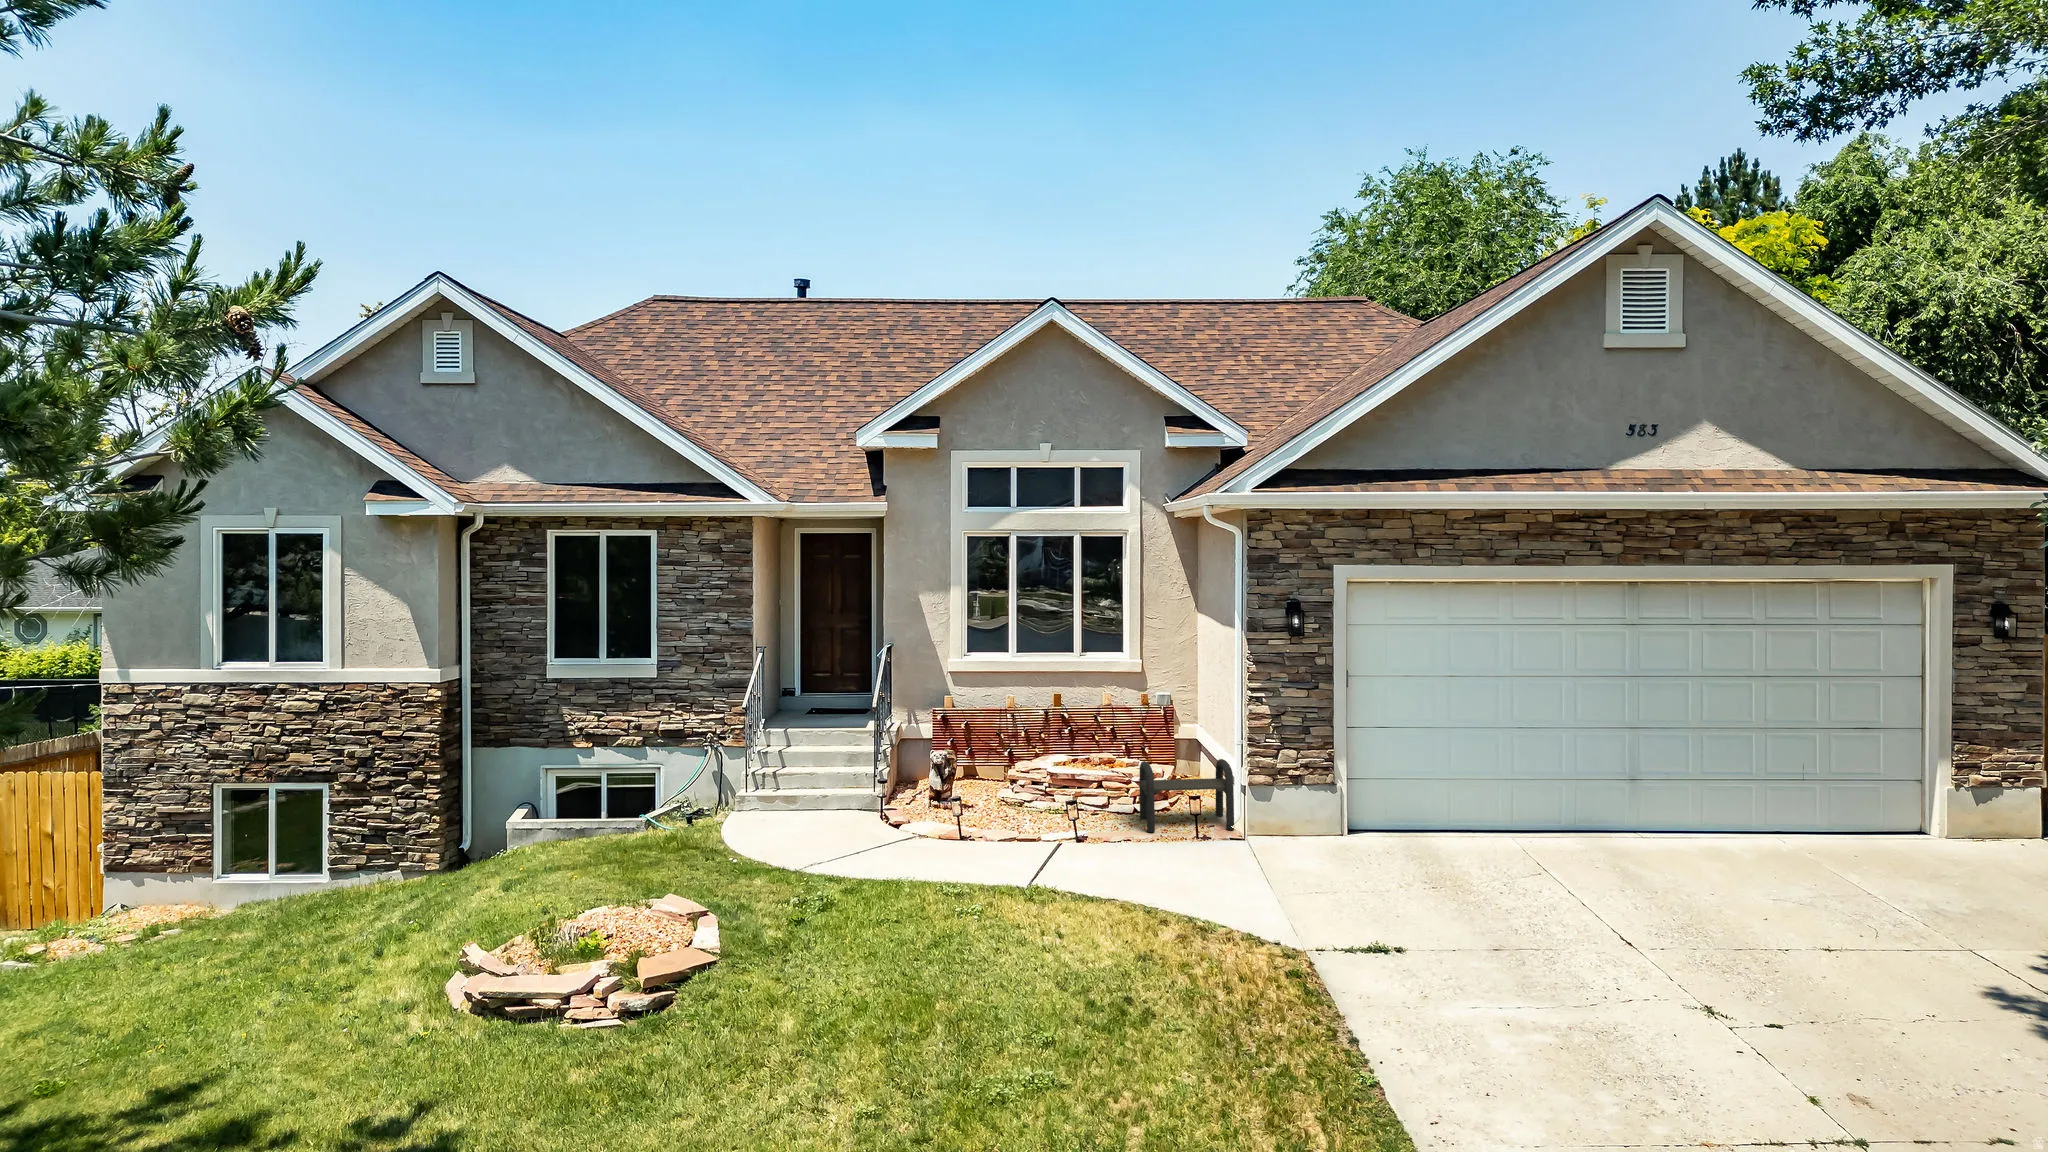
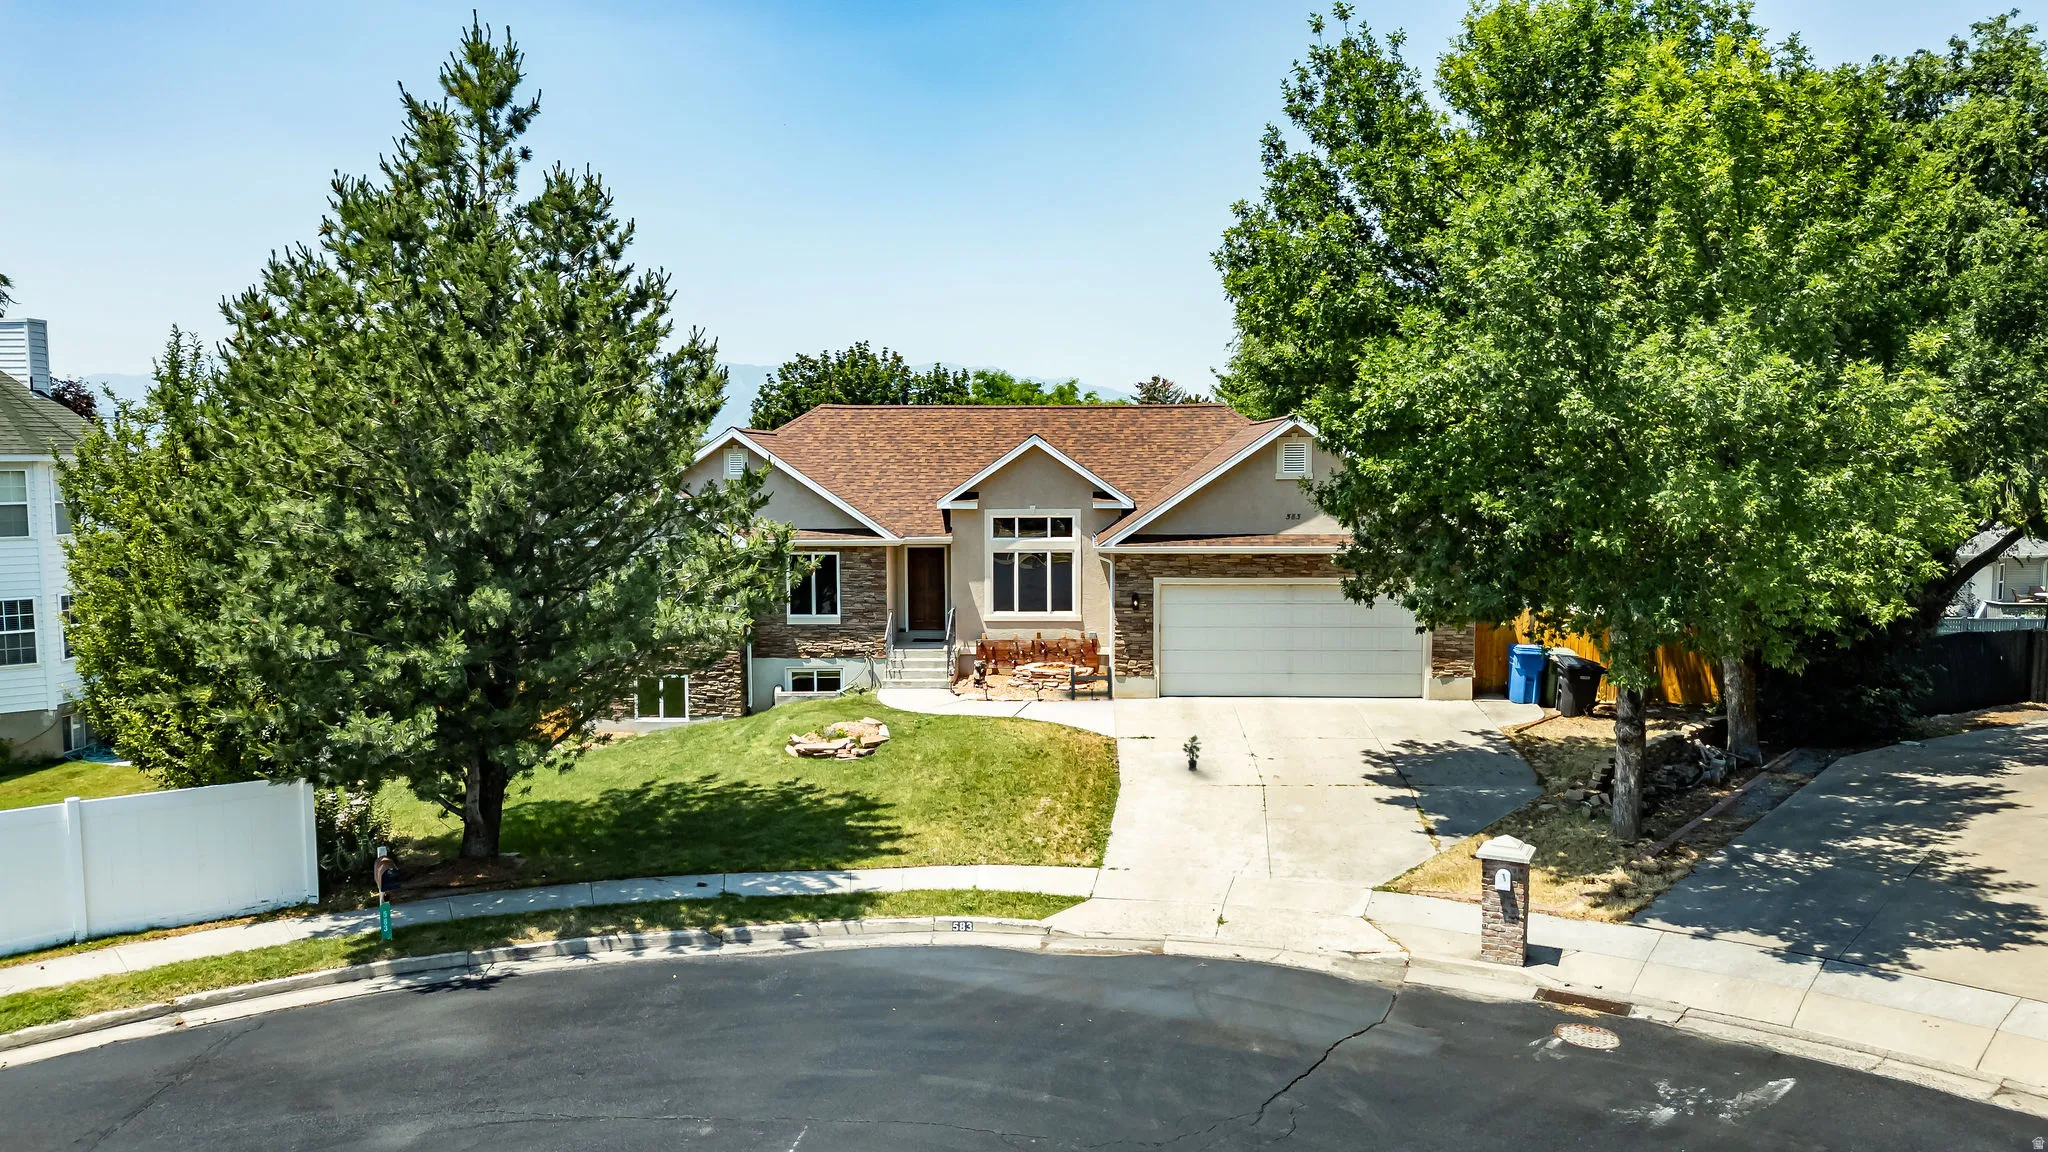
potted plant: none [1575,958,1639,1067] -> present [1183,735,1201,770]

